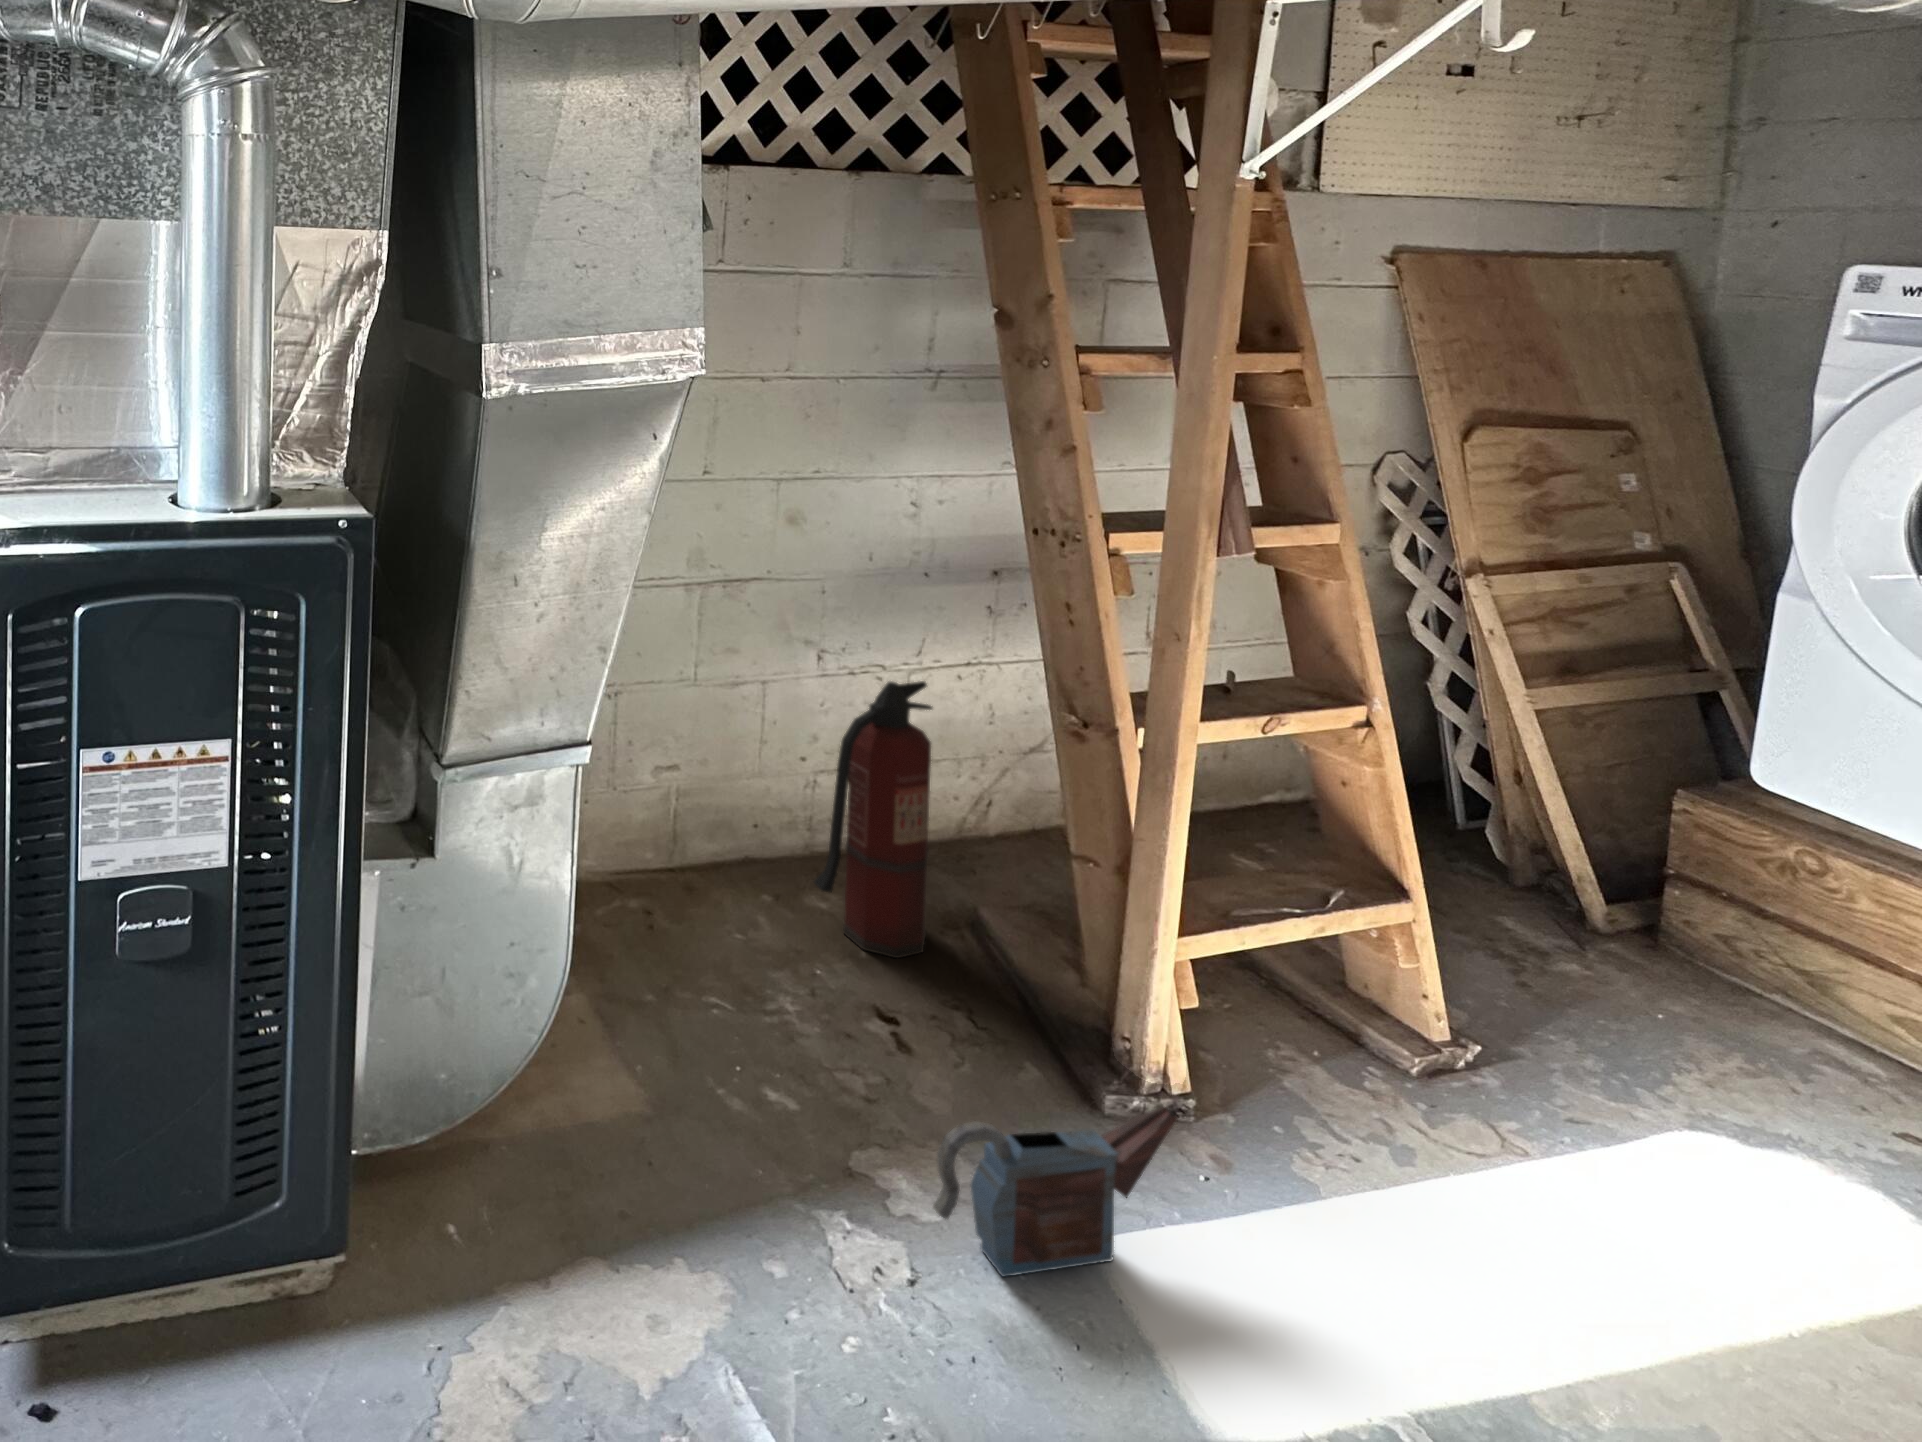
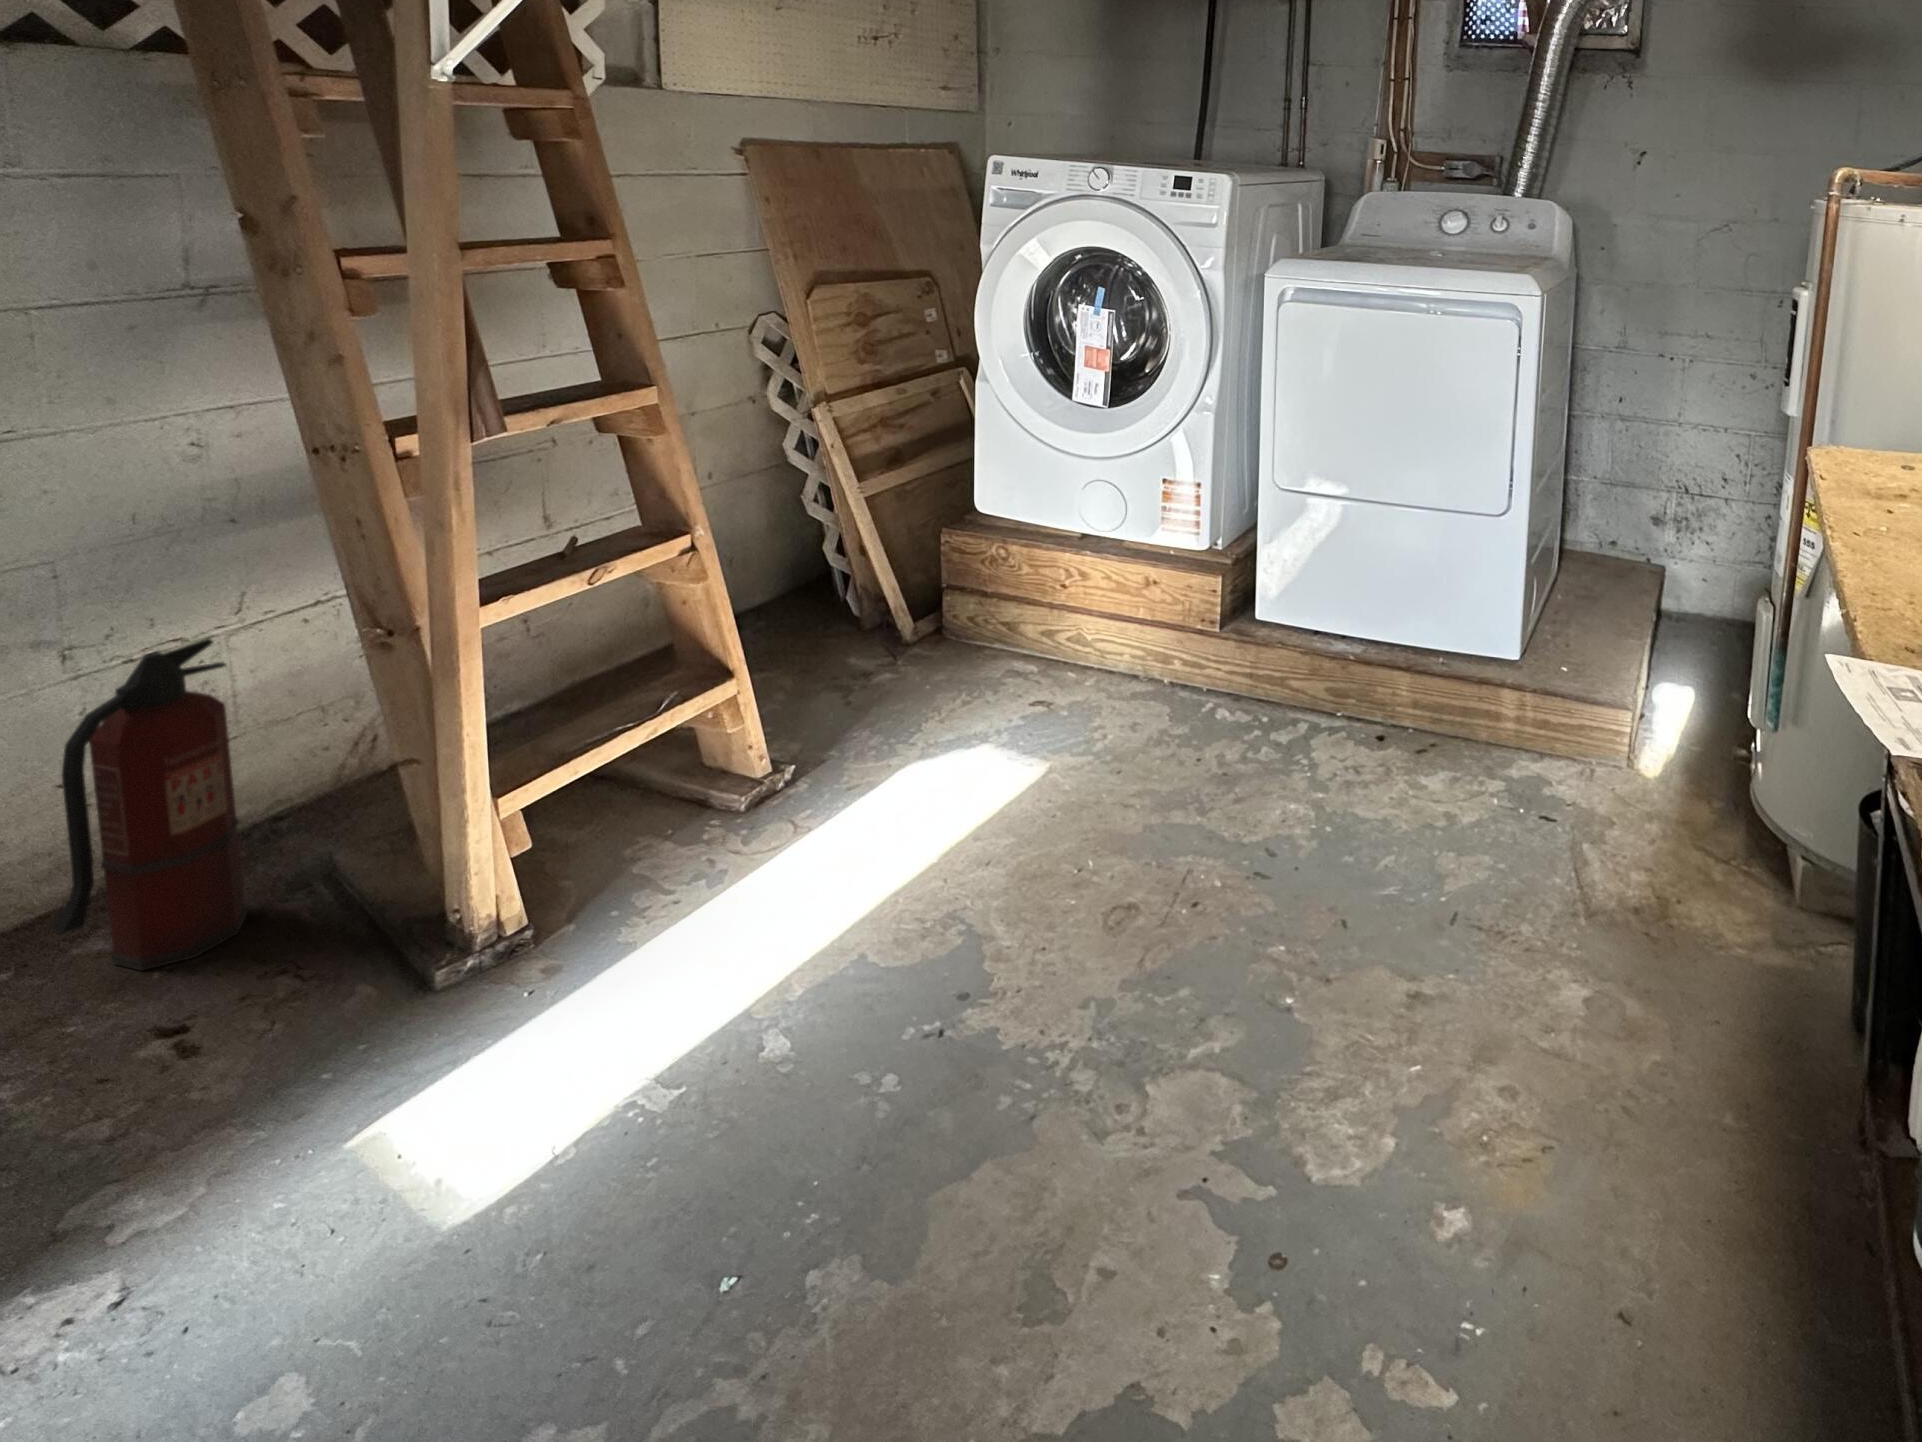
watering can: present [933,1107,1178,1277] -> none [130,968,466,1244]

